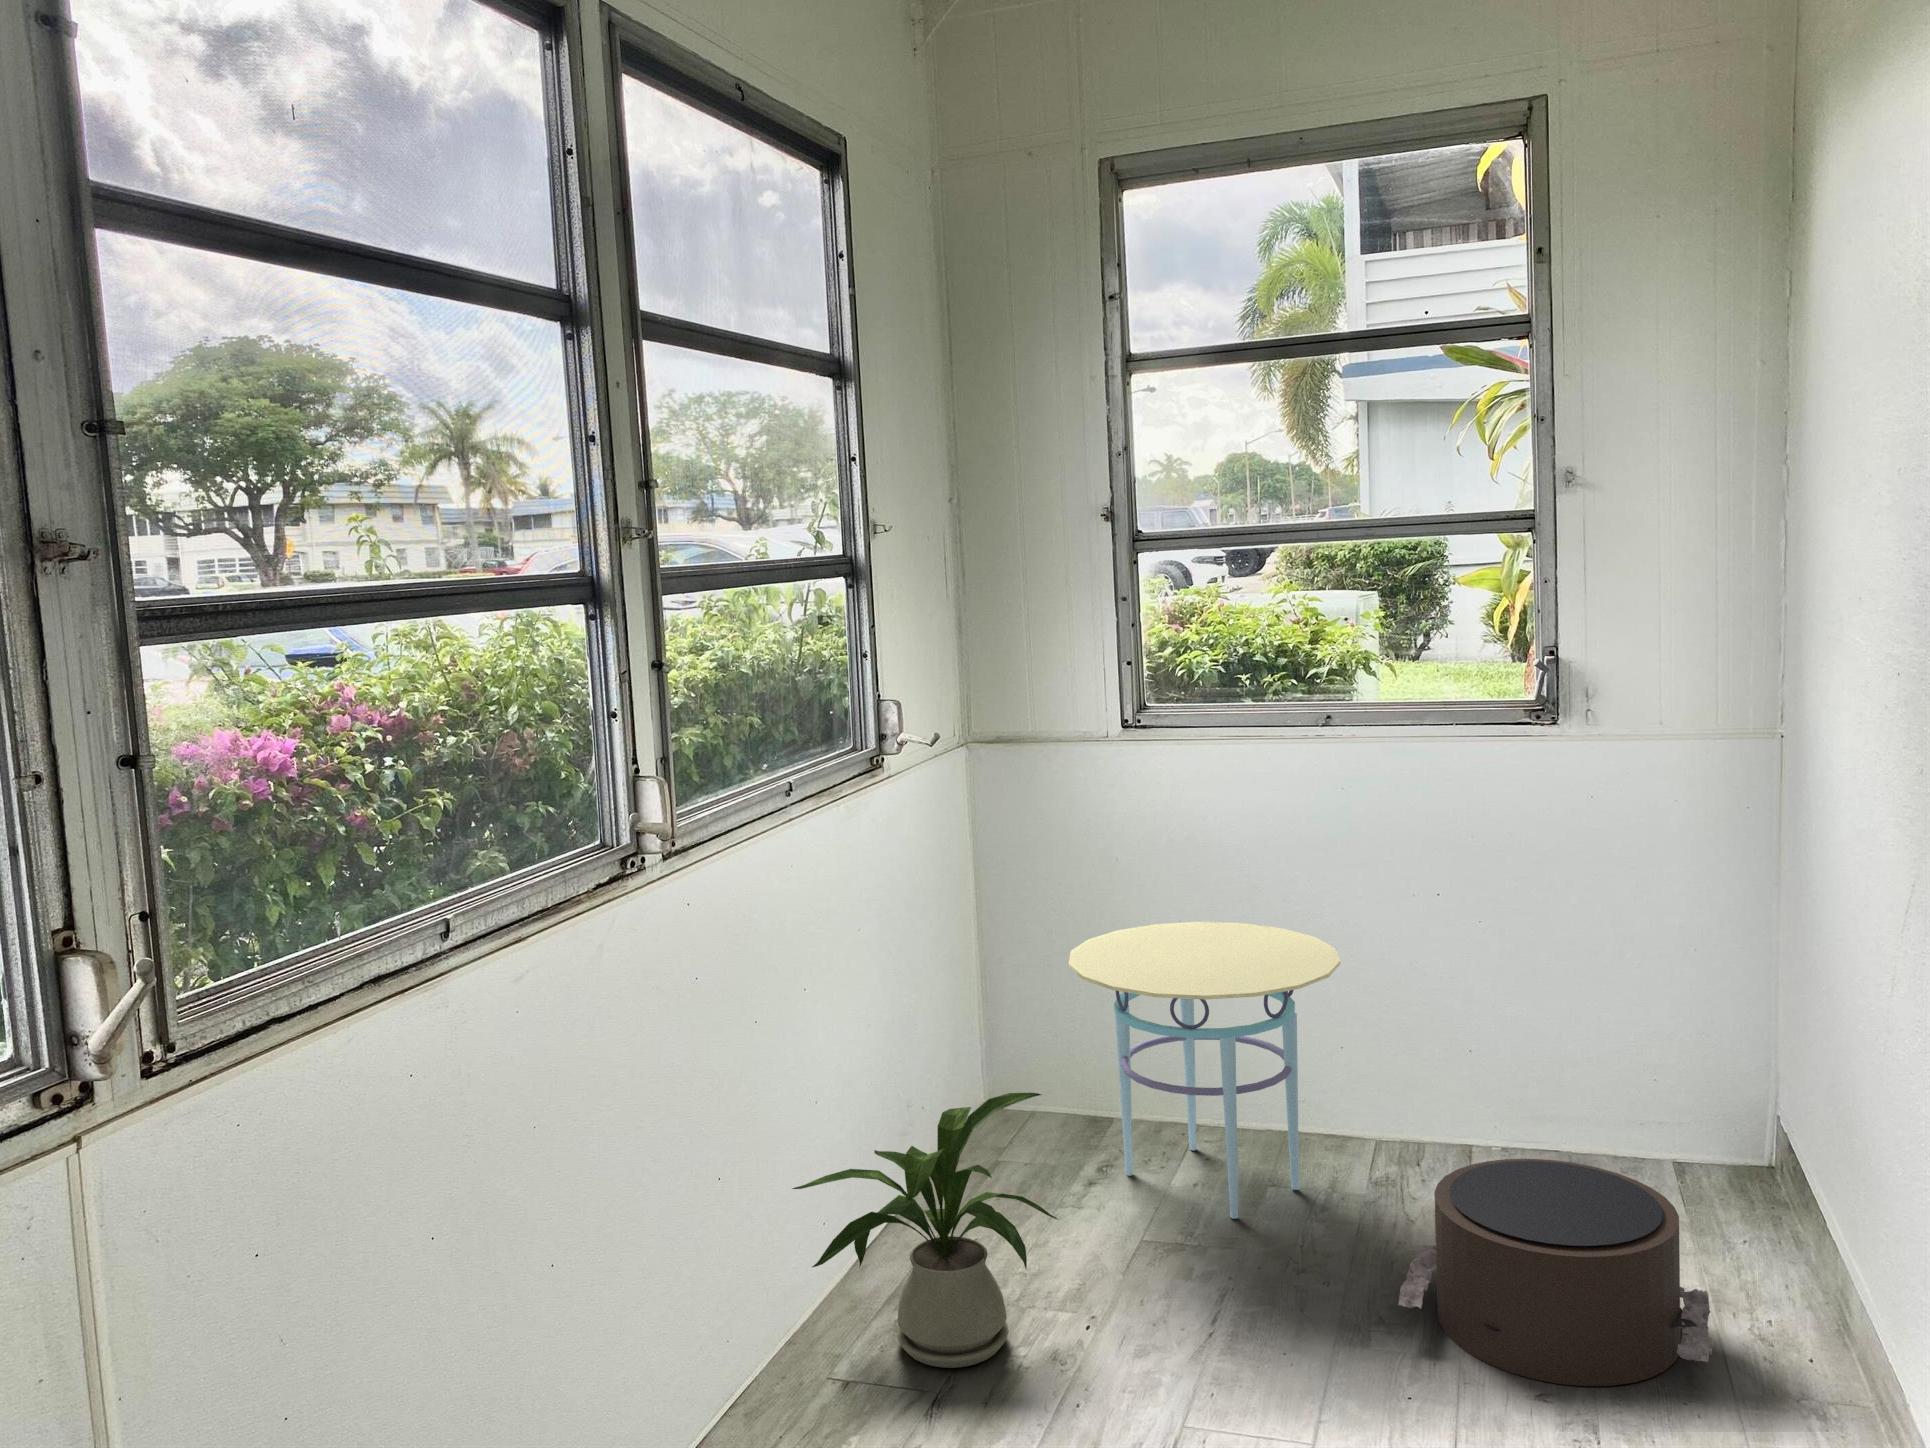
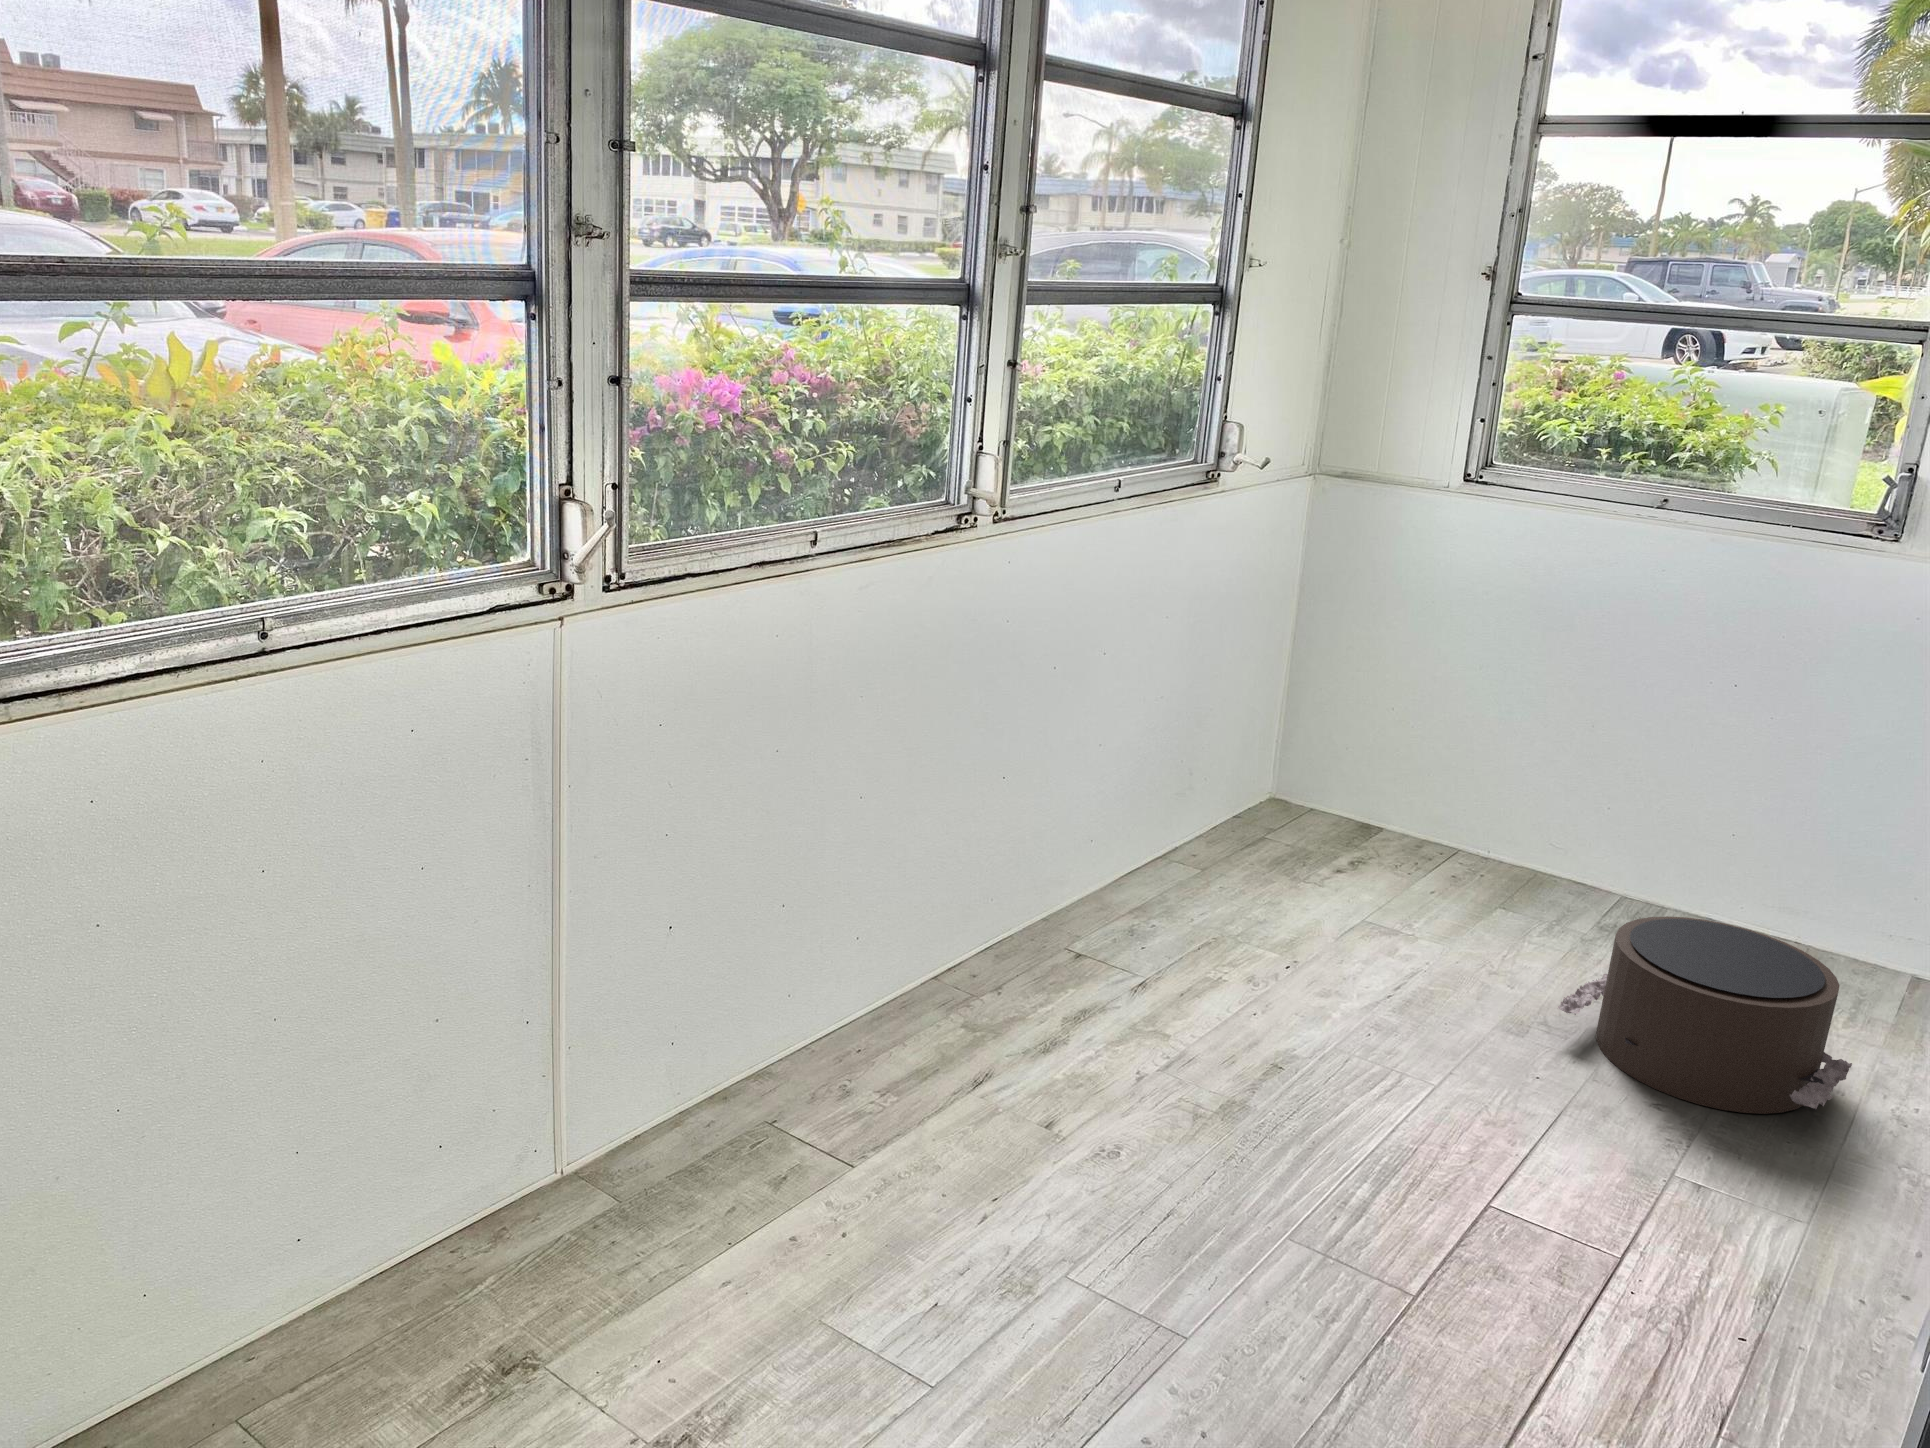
side table: present [1068,922,1340,1219] -> none [1353,663,1609,924]
house plant: present [792,1093,1057,1368] -> none [1064,766,1283,968]

